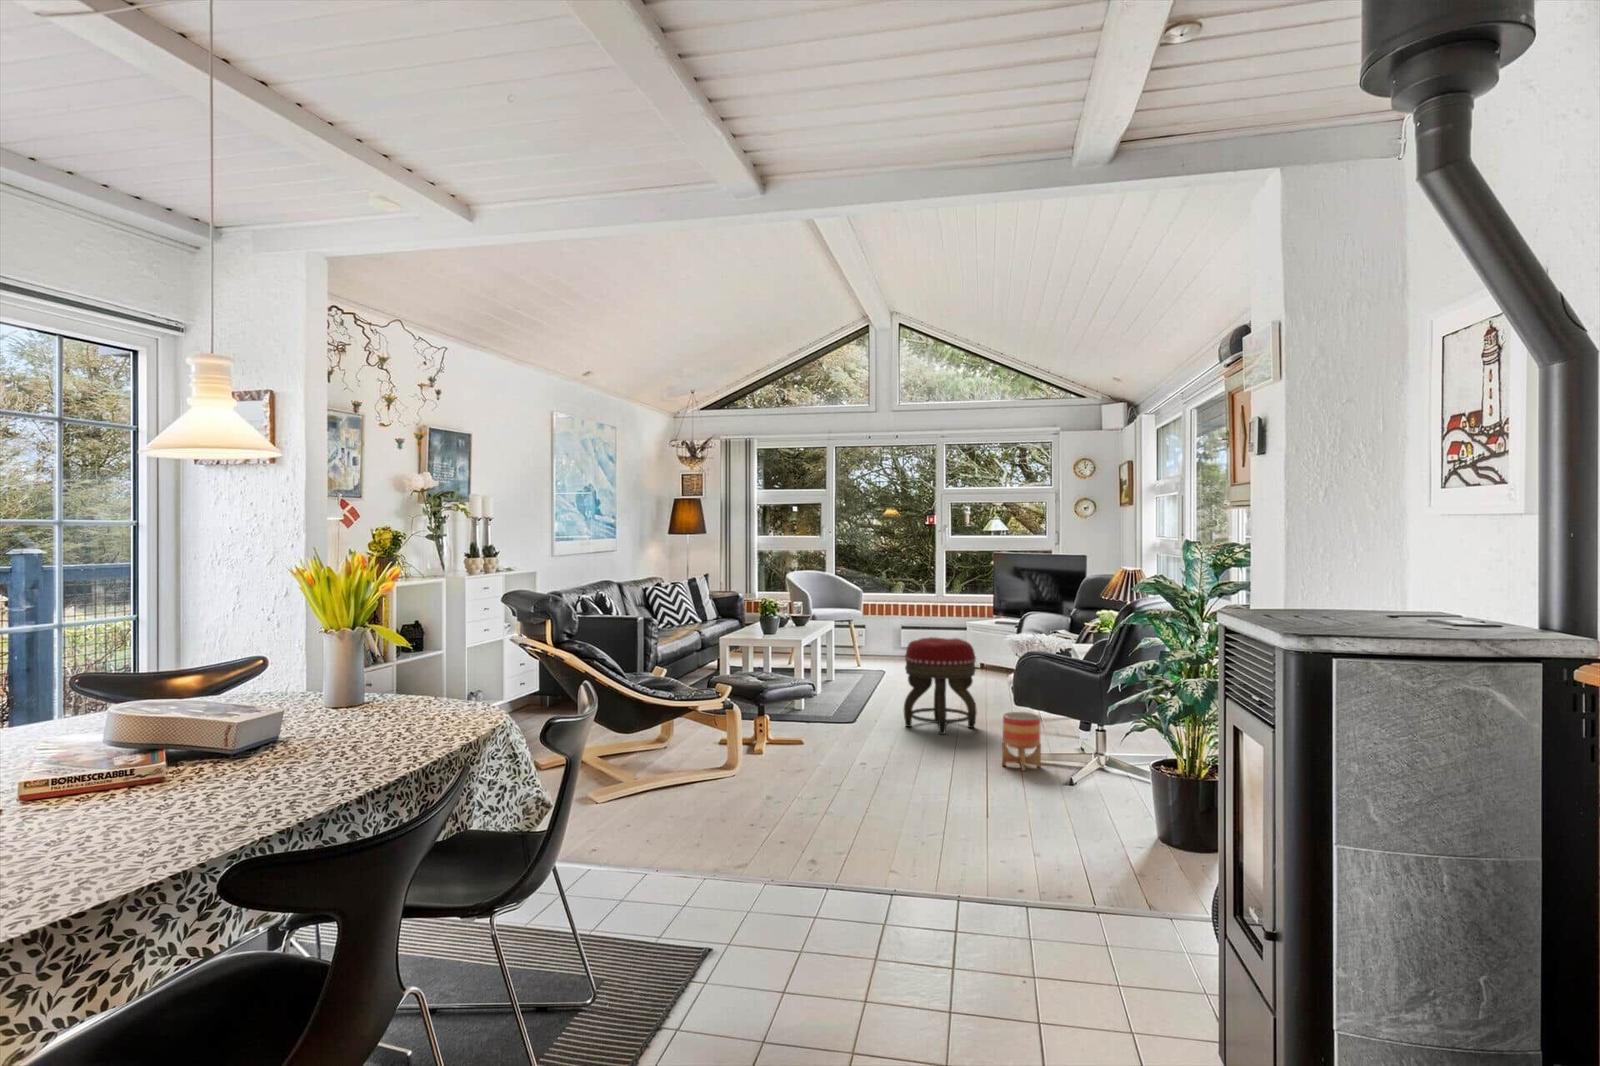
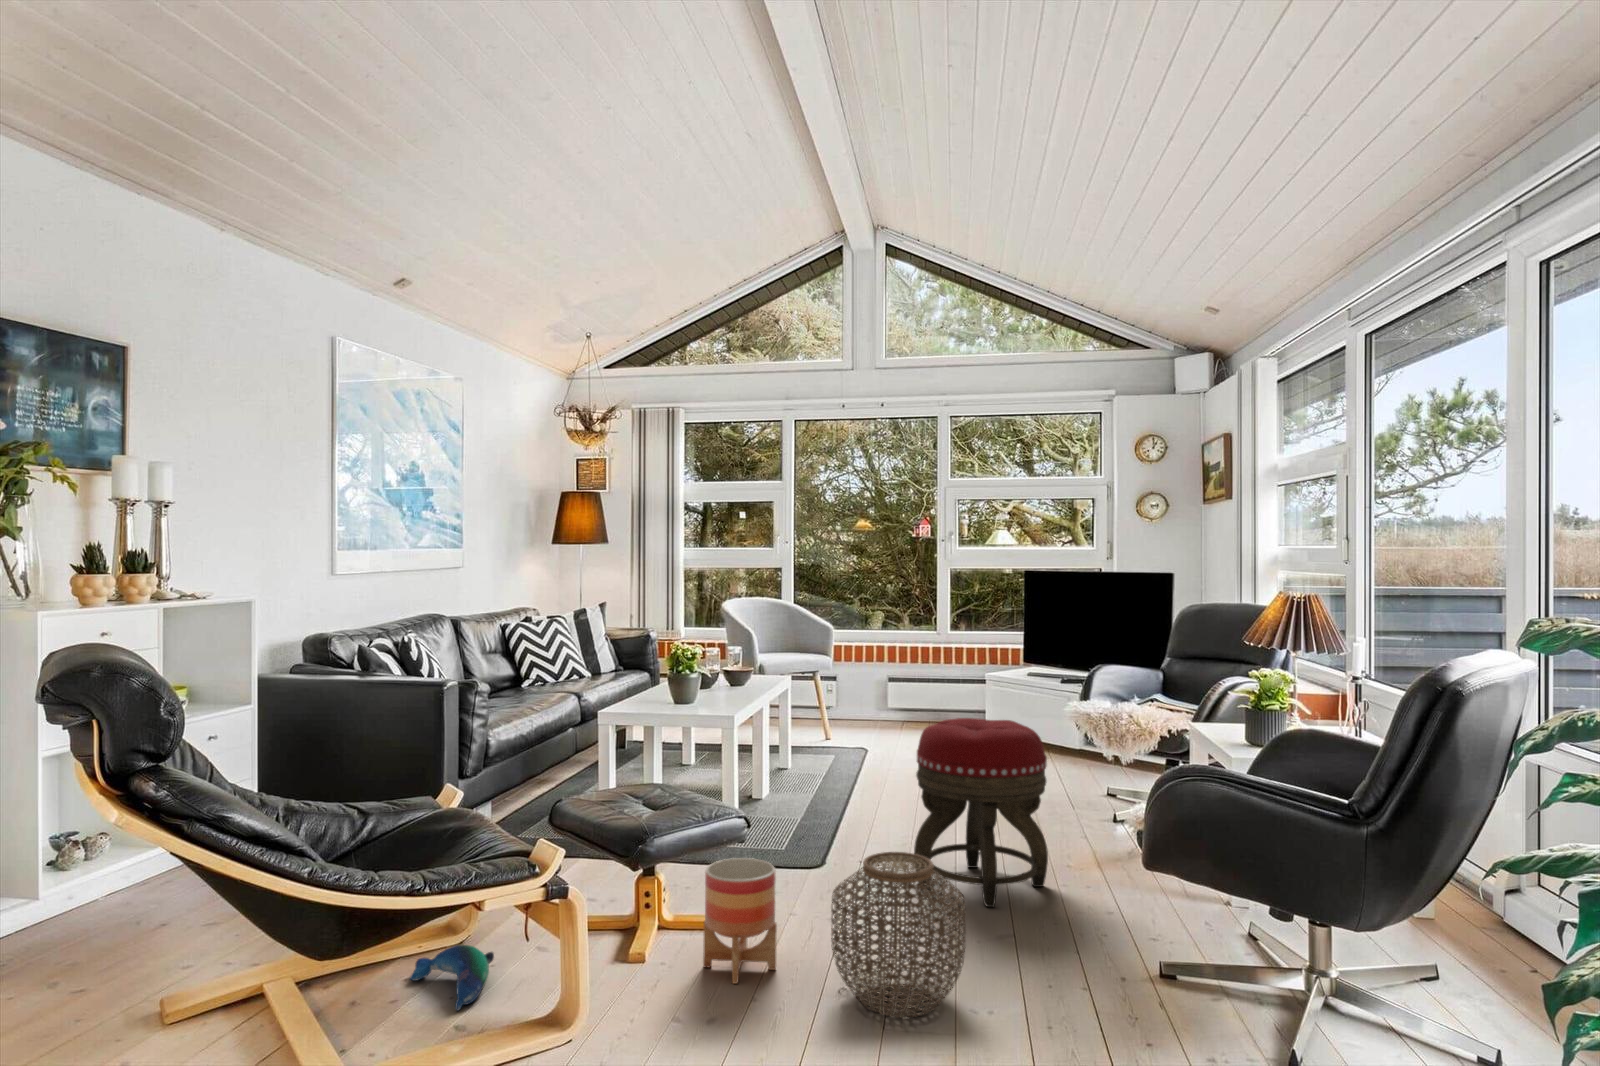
woven basket: none [857,692,920,765] -> present [831,852,966,1018]
planter: present [1002,712,1041,771] -> present [703,858,777,984]
plush toy: none [656,736,696,760] -> present [410,945,494,1010]

